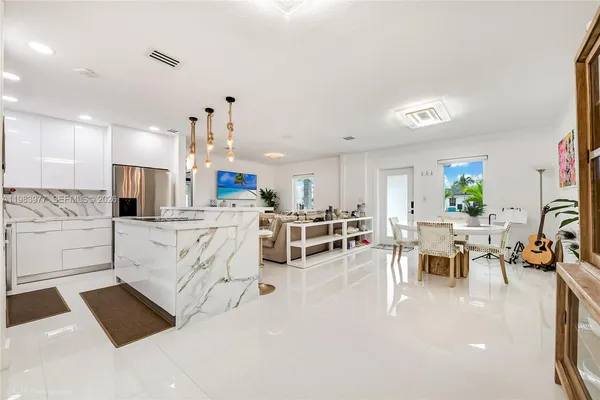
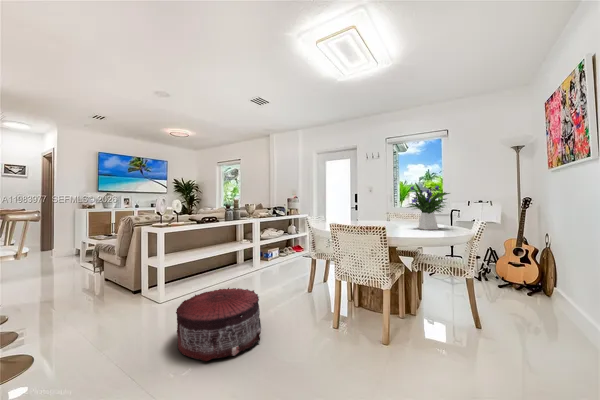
pouf: none [335,257,381,288] -> present [176,288,261,361]

